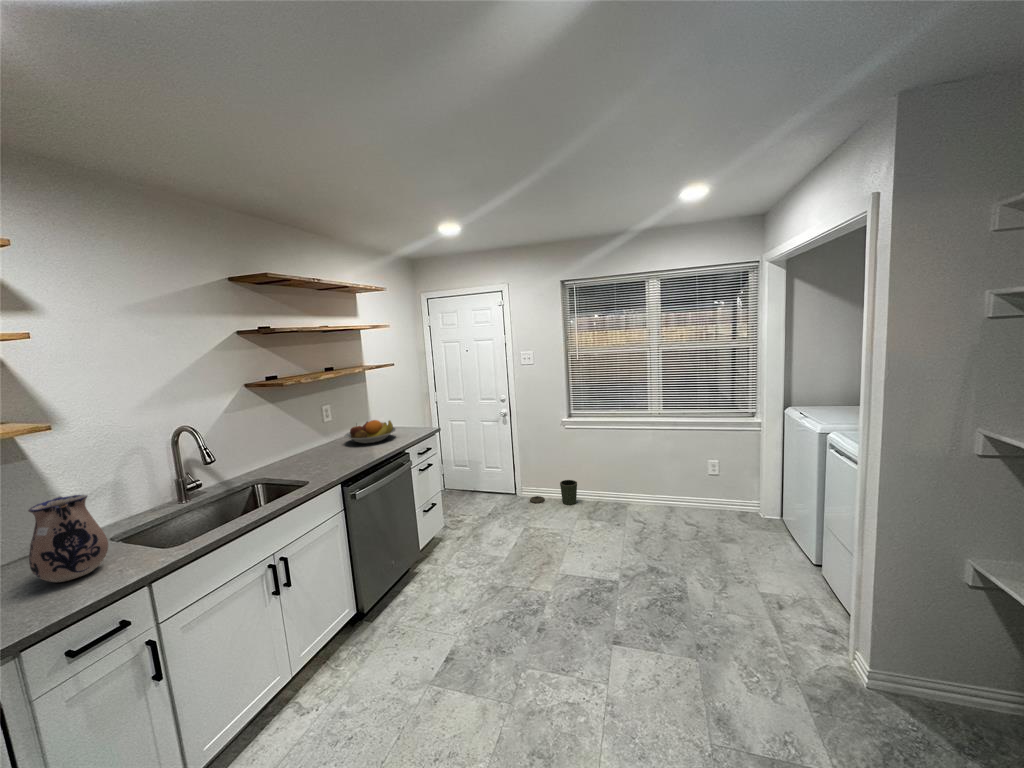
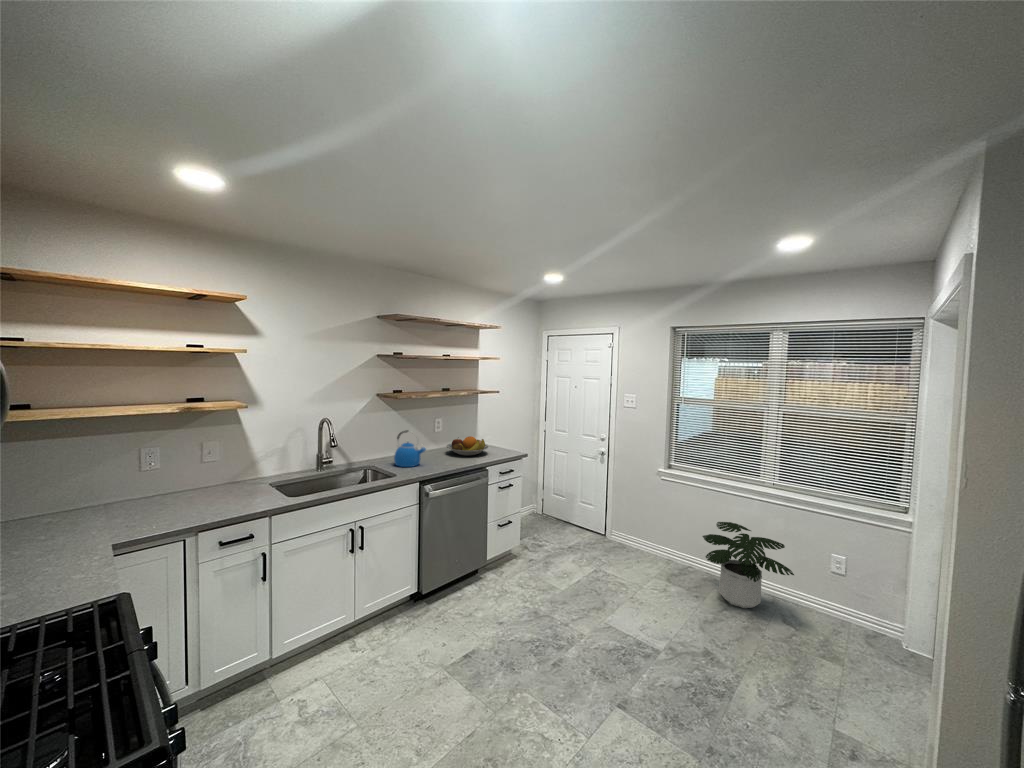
kettle: none [289,424,333,471] -> present [394,430,426,467]
potted plant: none [611,453,692,523] -> present [703,522,794,608]
trash can: present [530,480,577,505] -> none [616,534,668,562]
ceramic pitcher: present [28,495,108,582] -> none [219,449,258,502]

